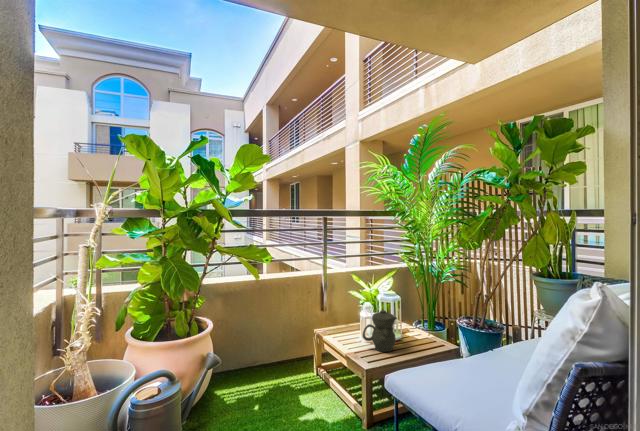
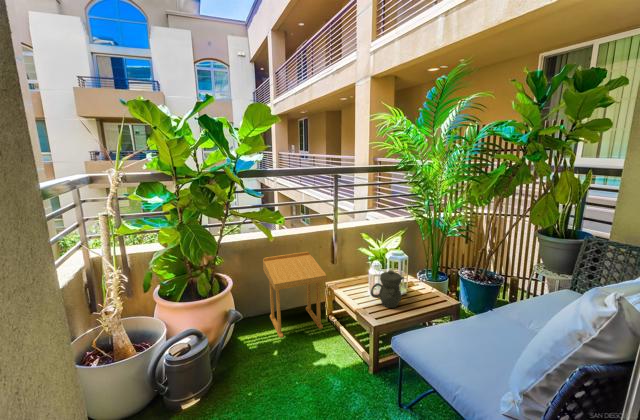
side table: none [248,298,316,394] -> present [263,252,327,338]

